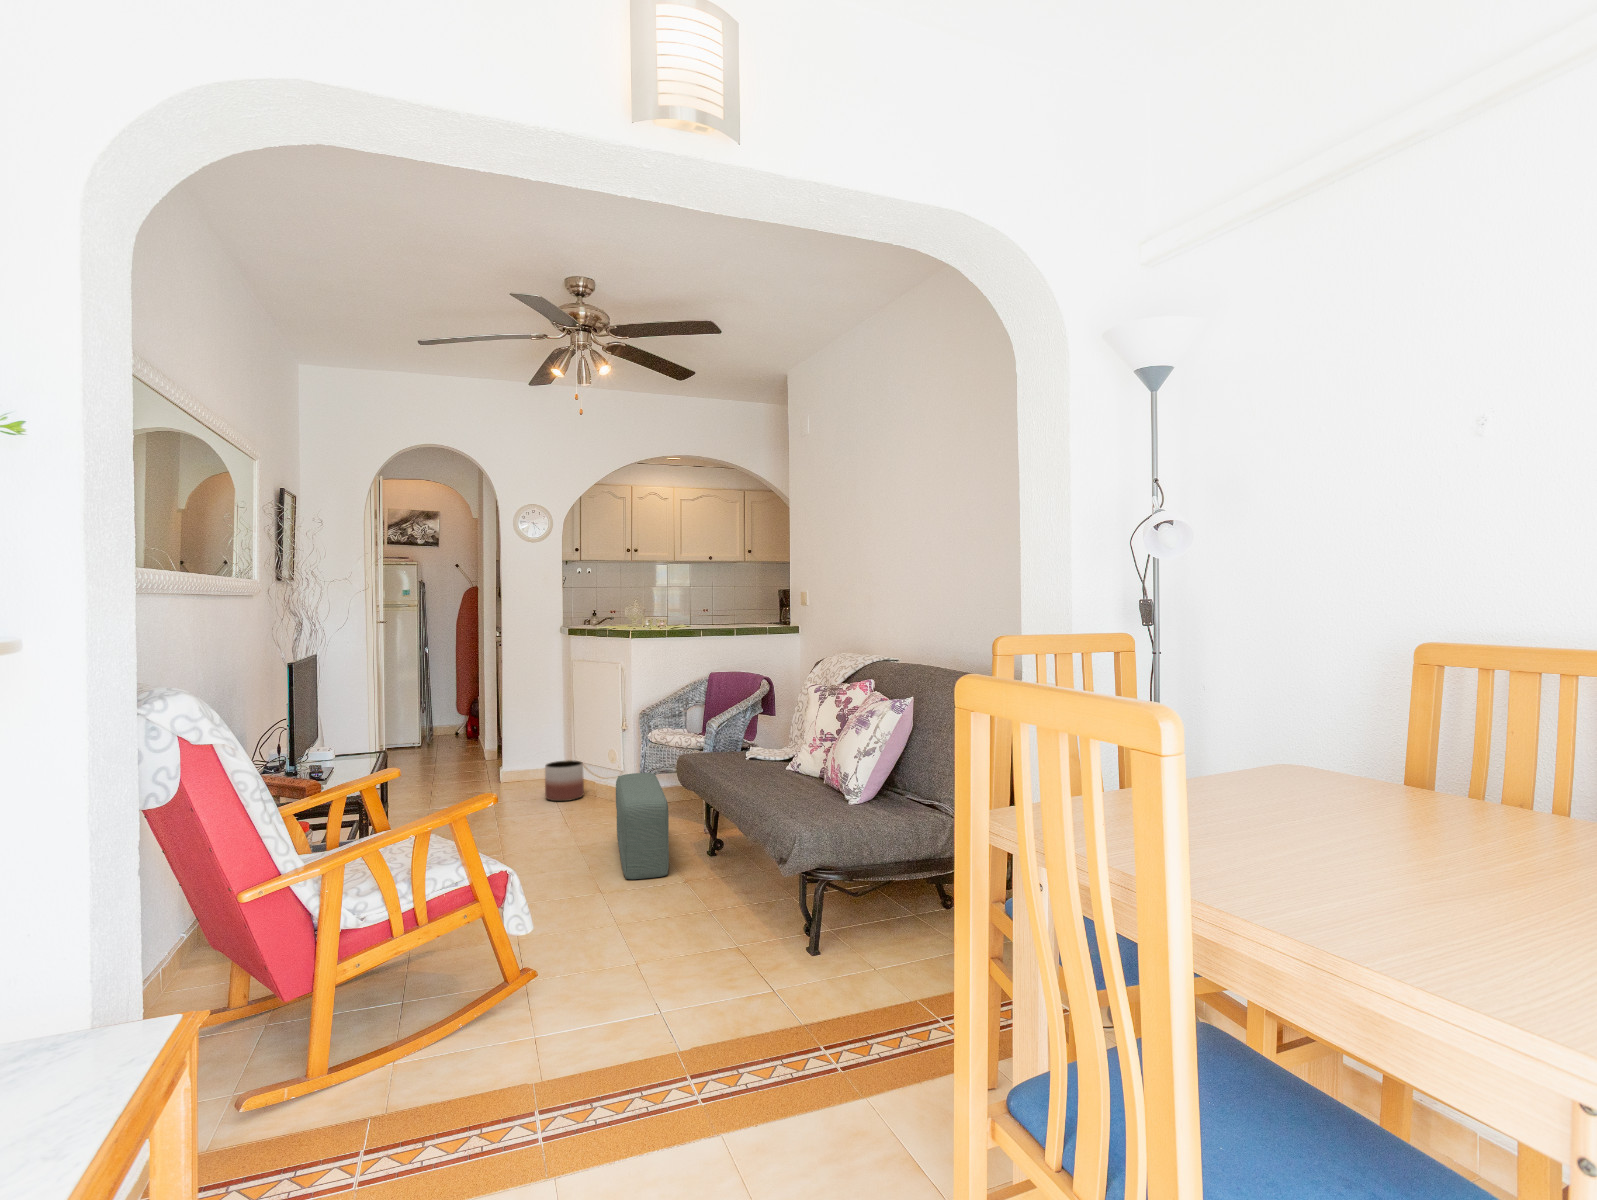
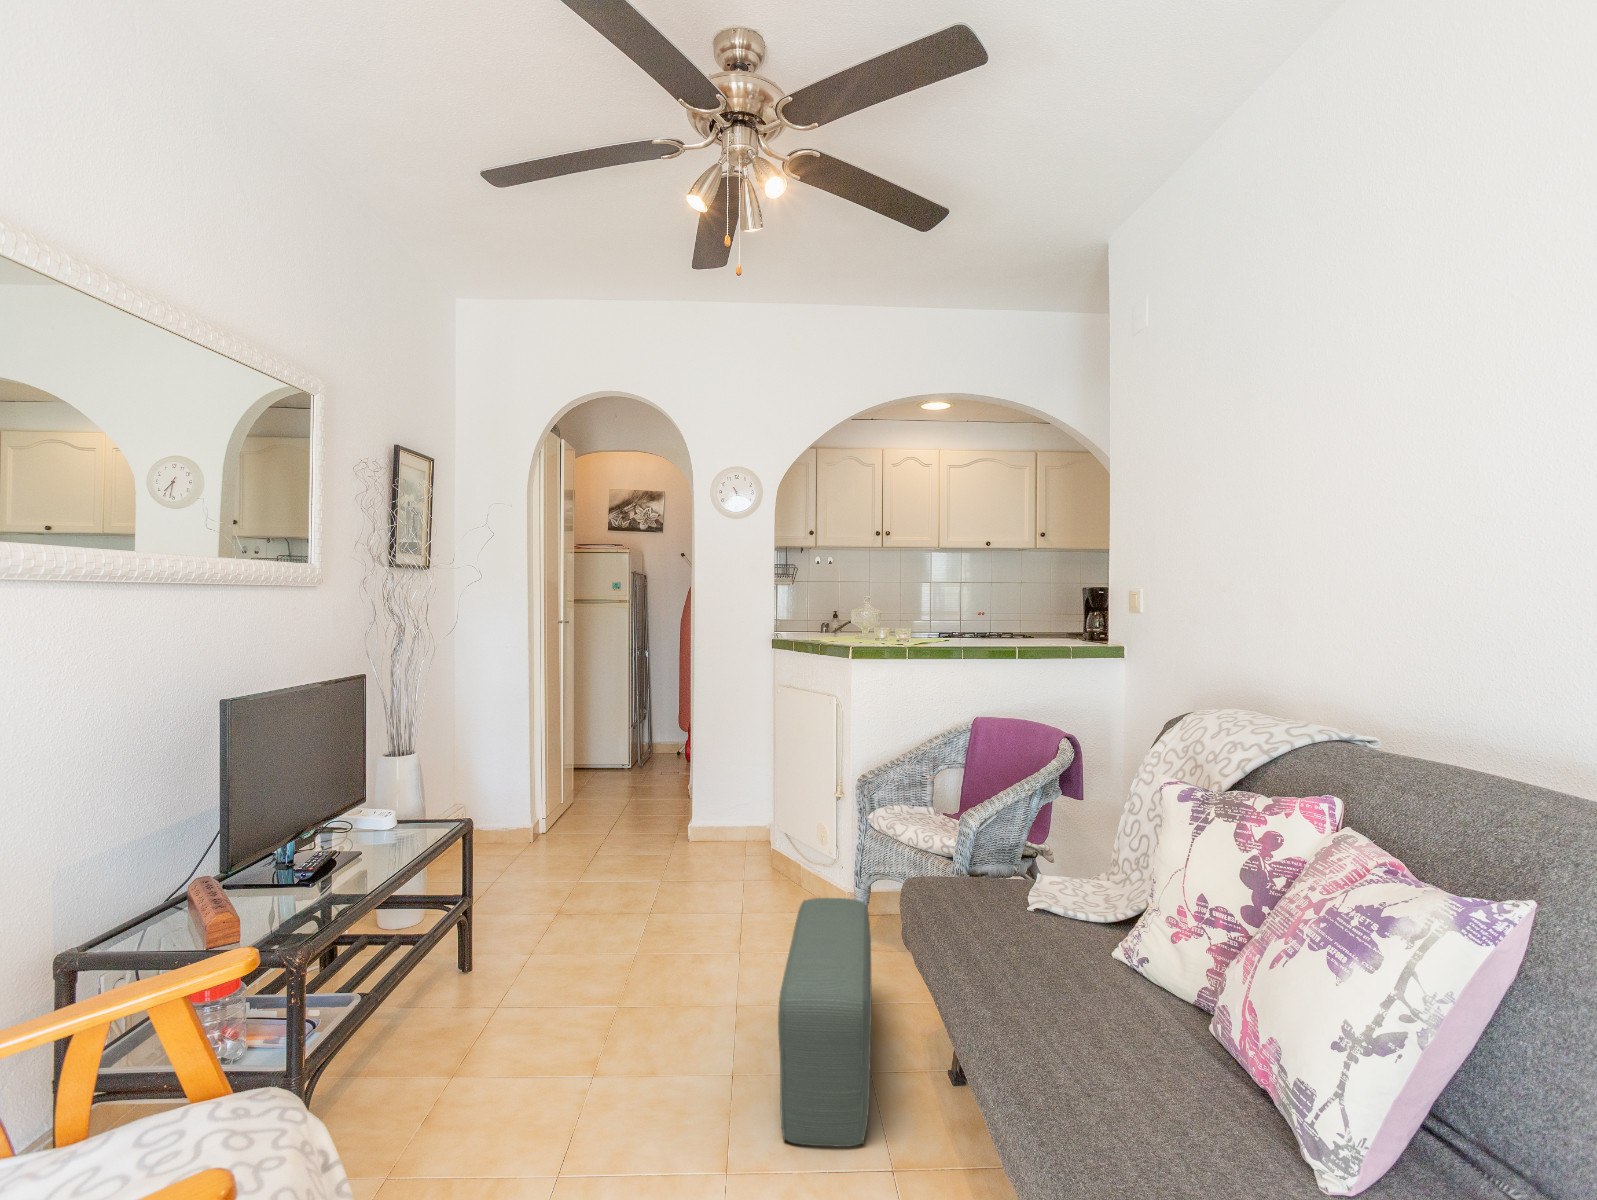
planter: present [545,760,584,801] -> none [730,830,784,893]

